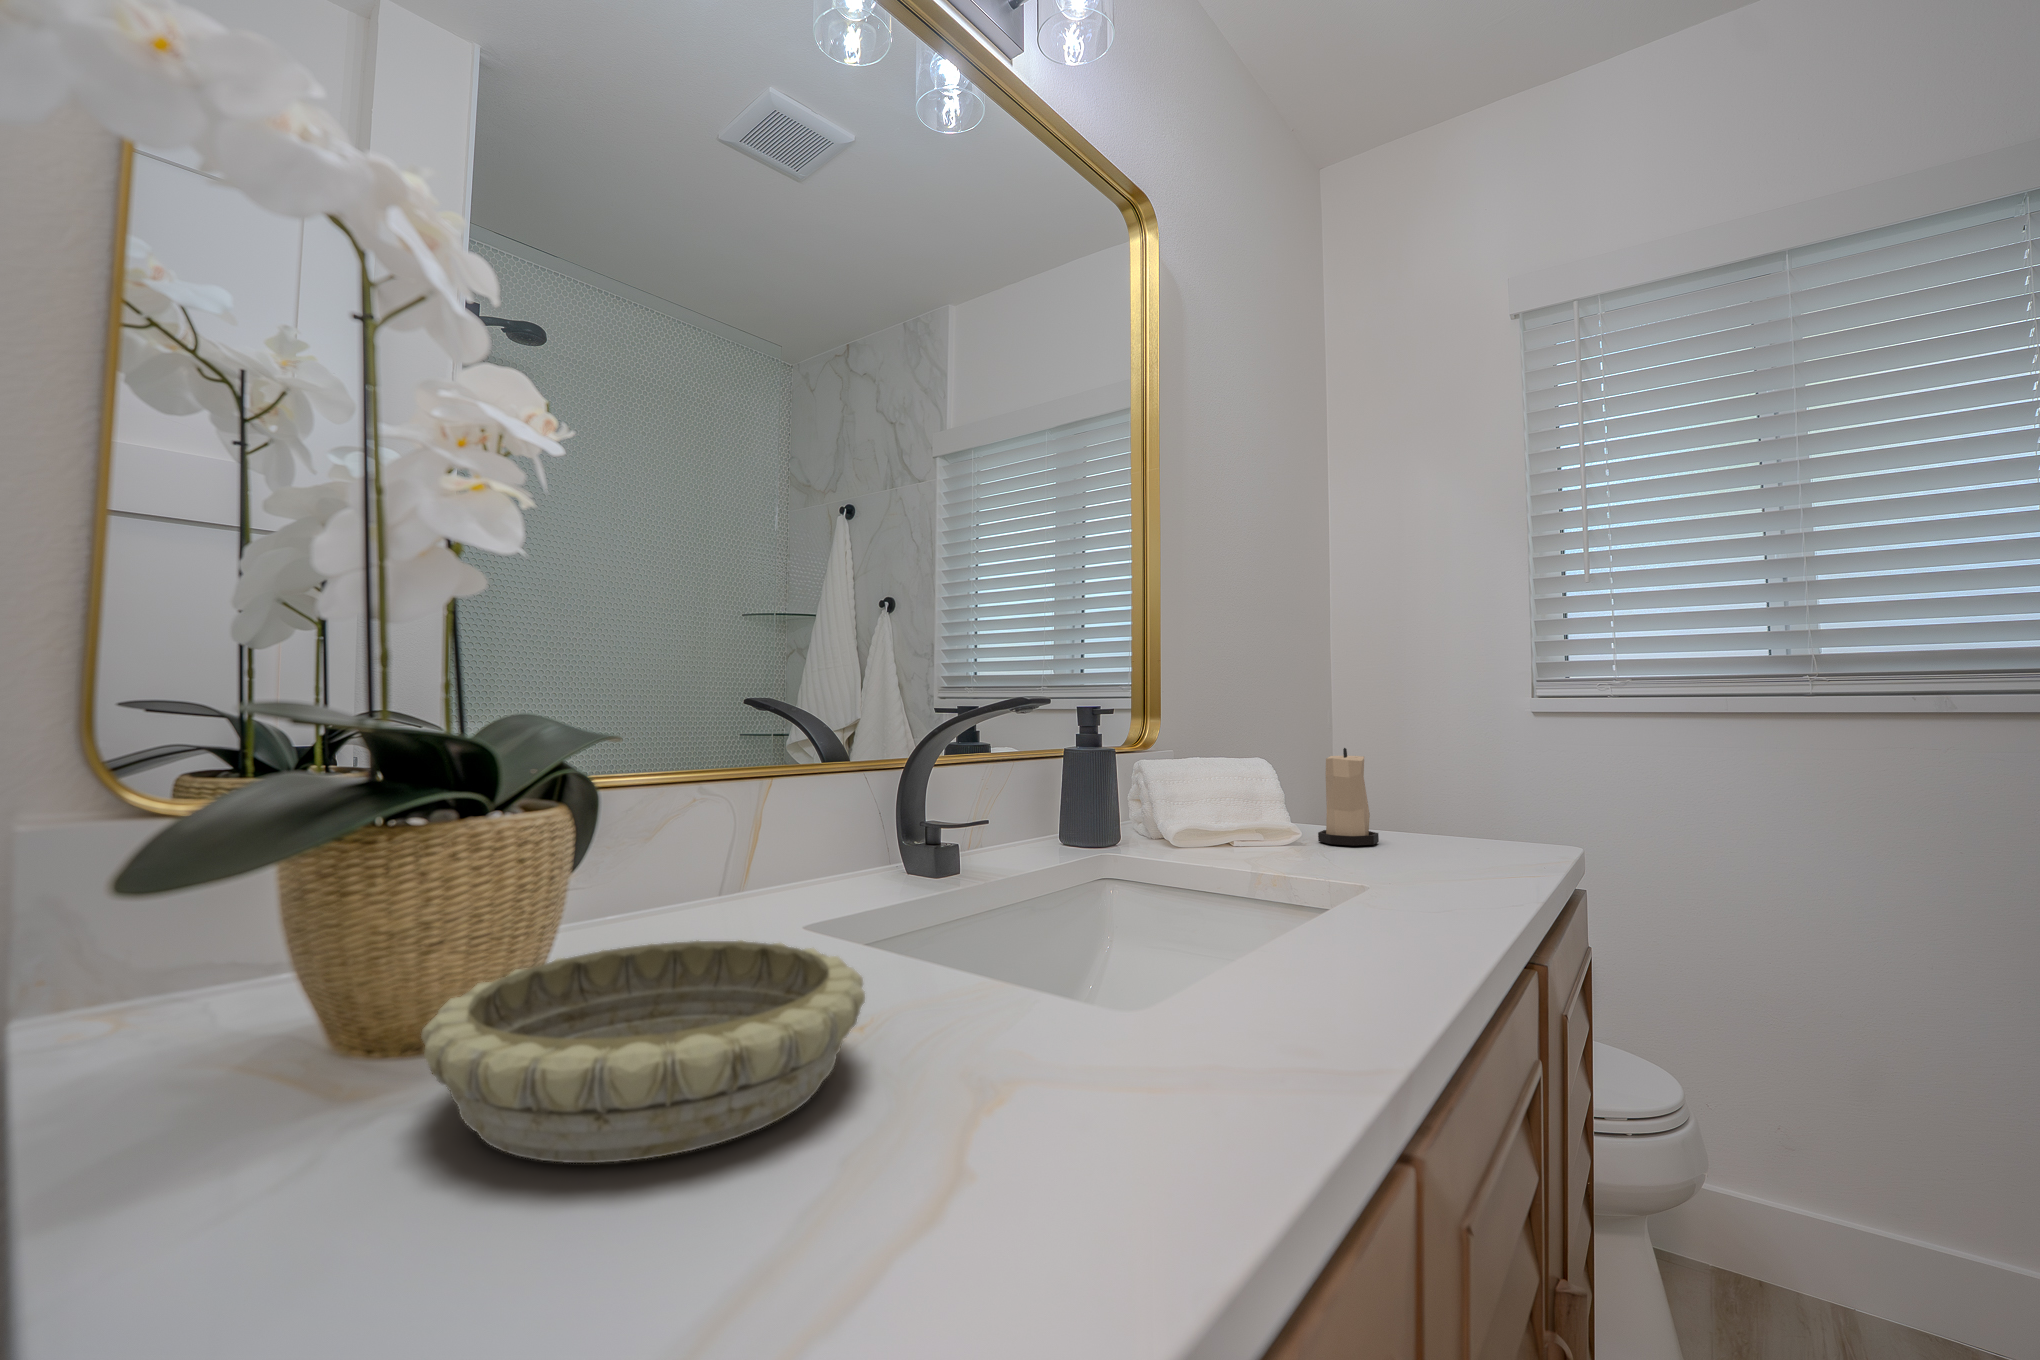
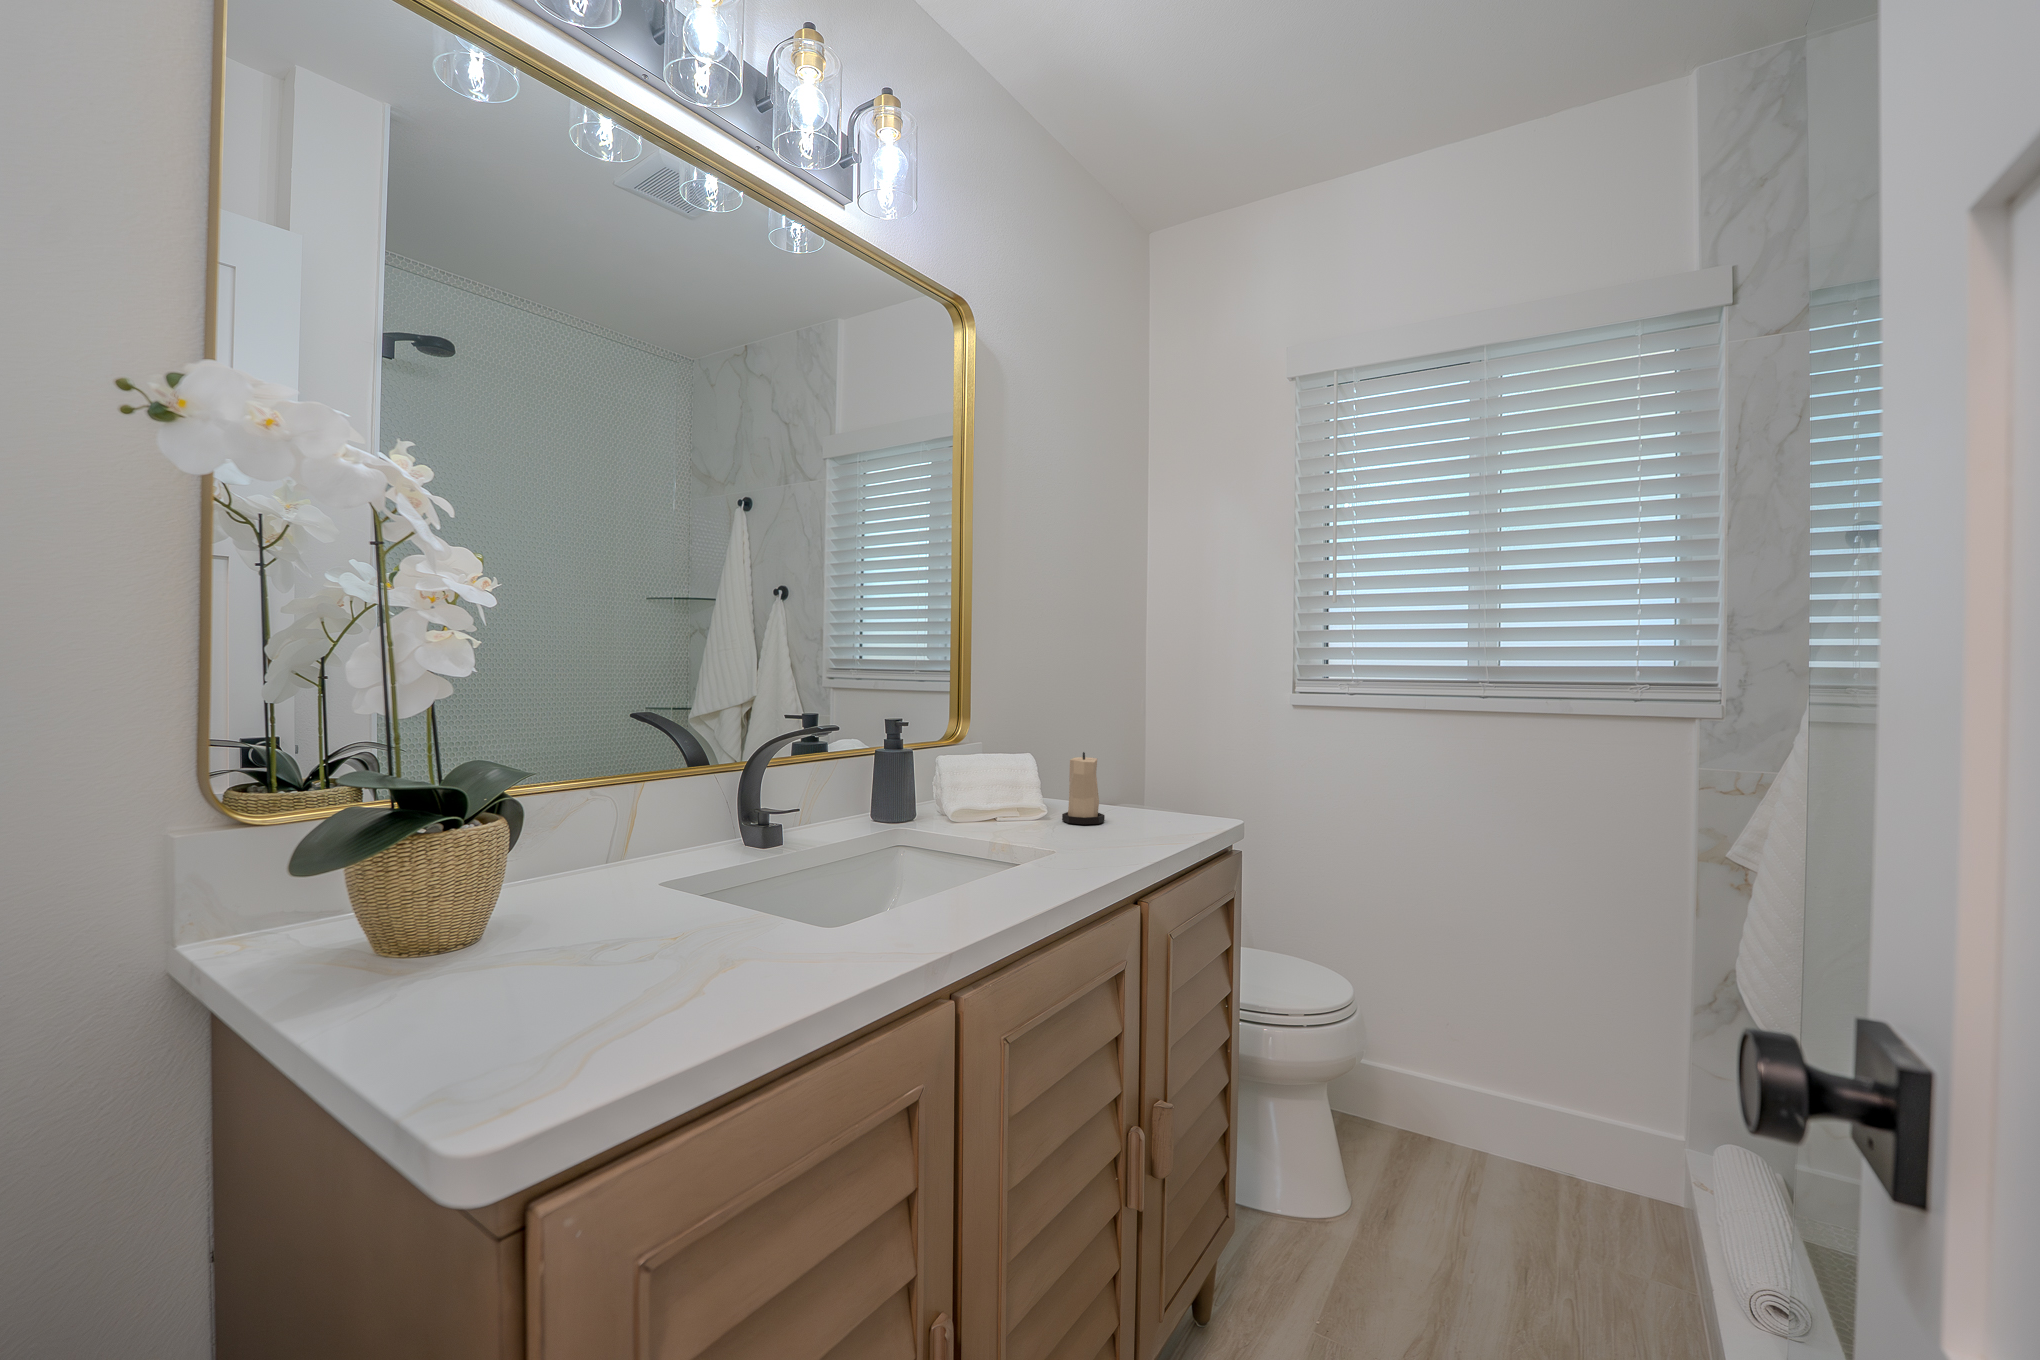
decorative bowl: present [421,940,865,1163] -> none [438,902,696,1022]

